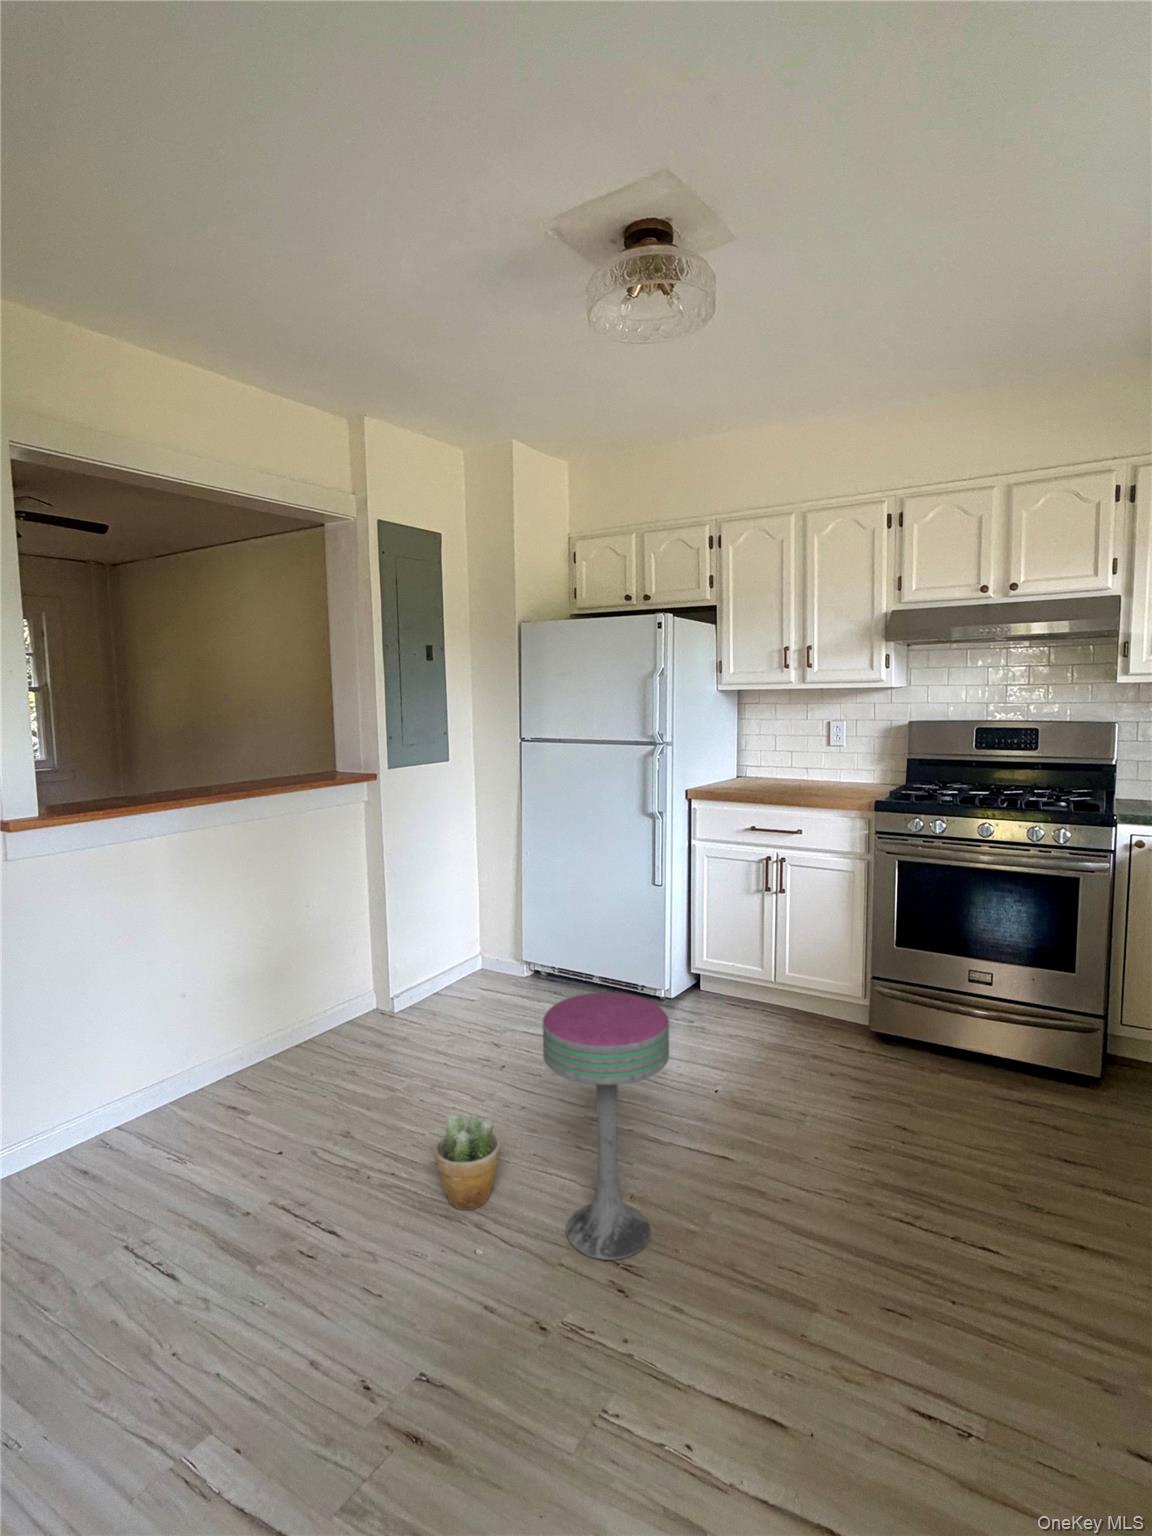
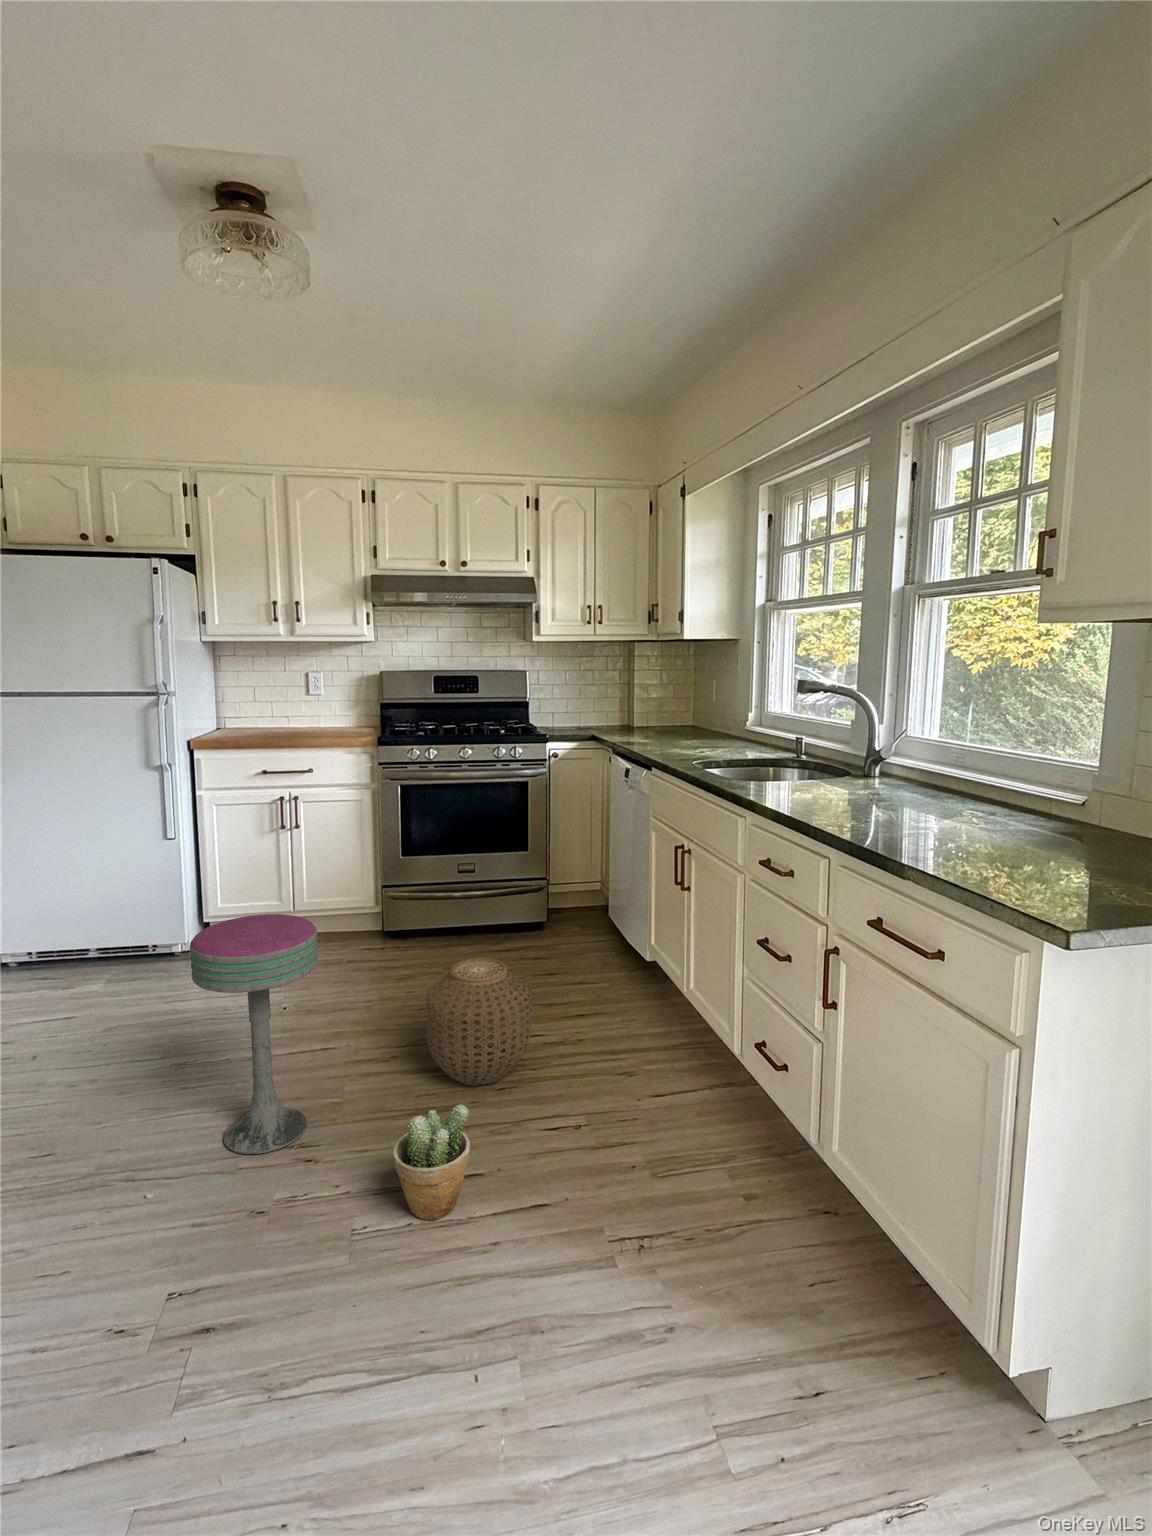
potted plant: present [434,1113,500,1210] -> present [393,1105,470,1220]
woven basket: none [803,1118,956,1304] -> present [426,958,532,1085]

